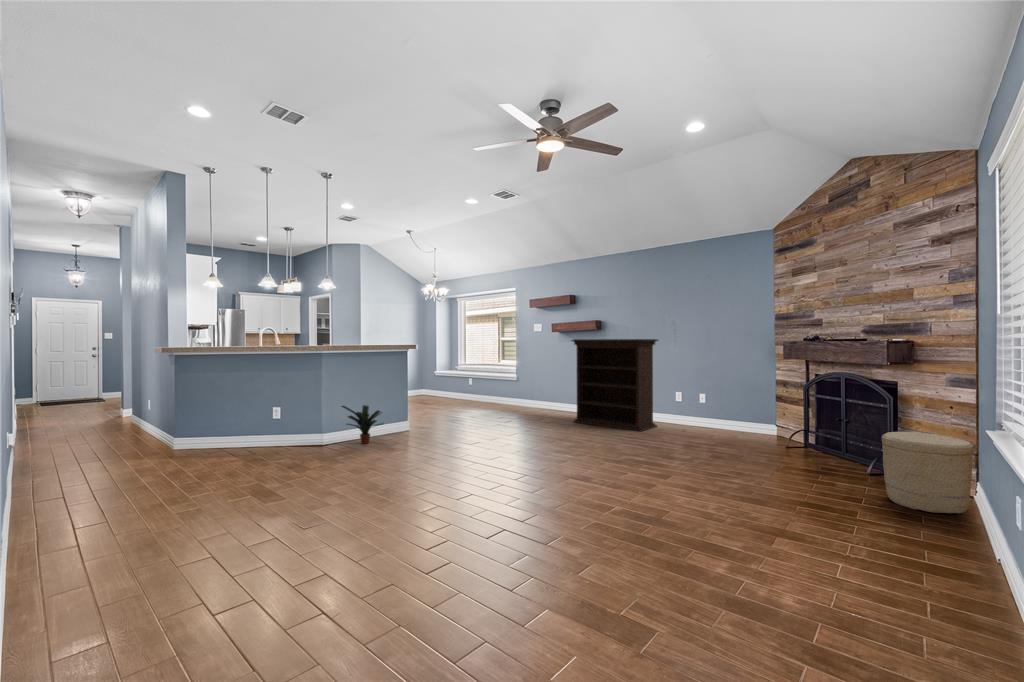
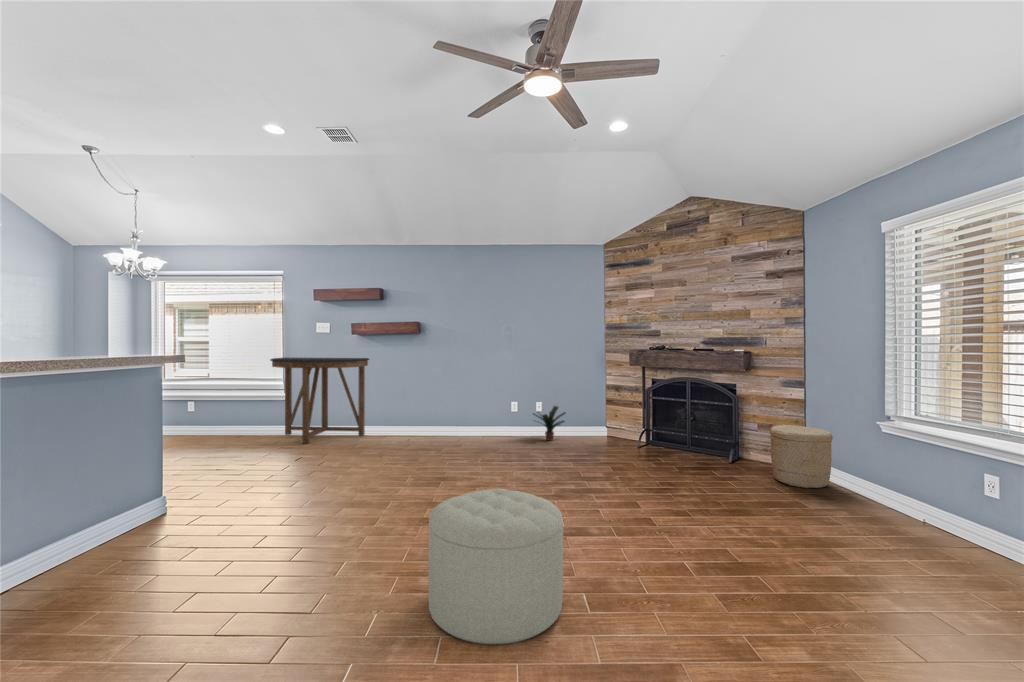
bookshelf: present [571,339,658,431] -> none [409,346,506,450]
console table: none [499,349,564,411] -> present [270,357,369,444]
potted plant: present [342,405,383,444] -> present [534,406,566,441]
ottoman: none [415,425,499,507] -> present [428,489,563,645]

